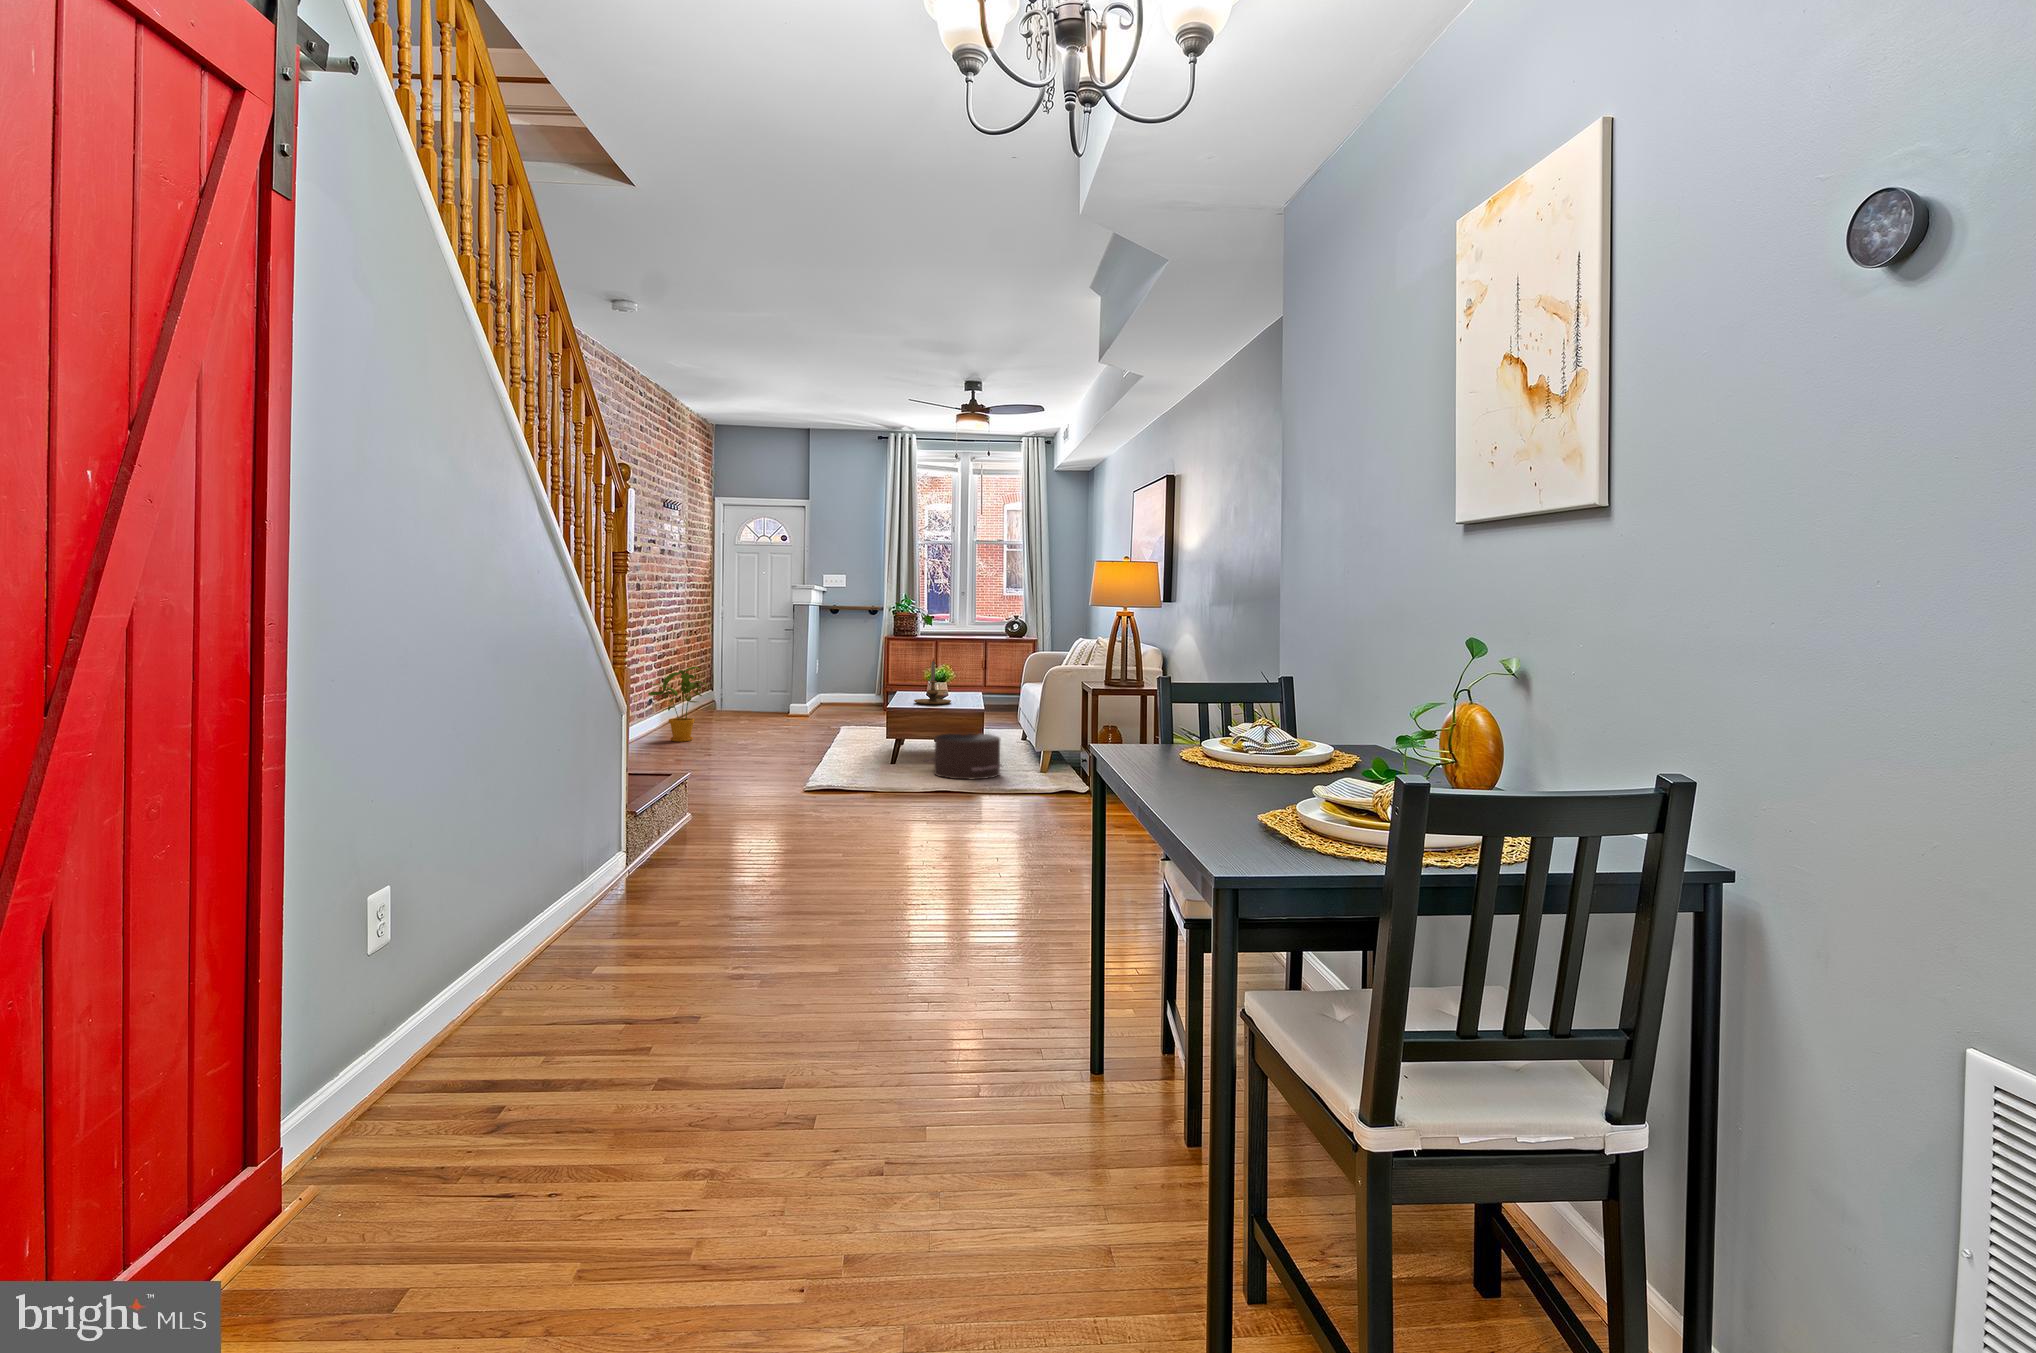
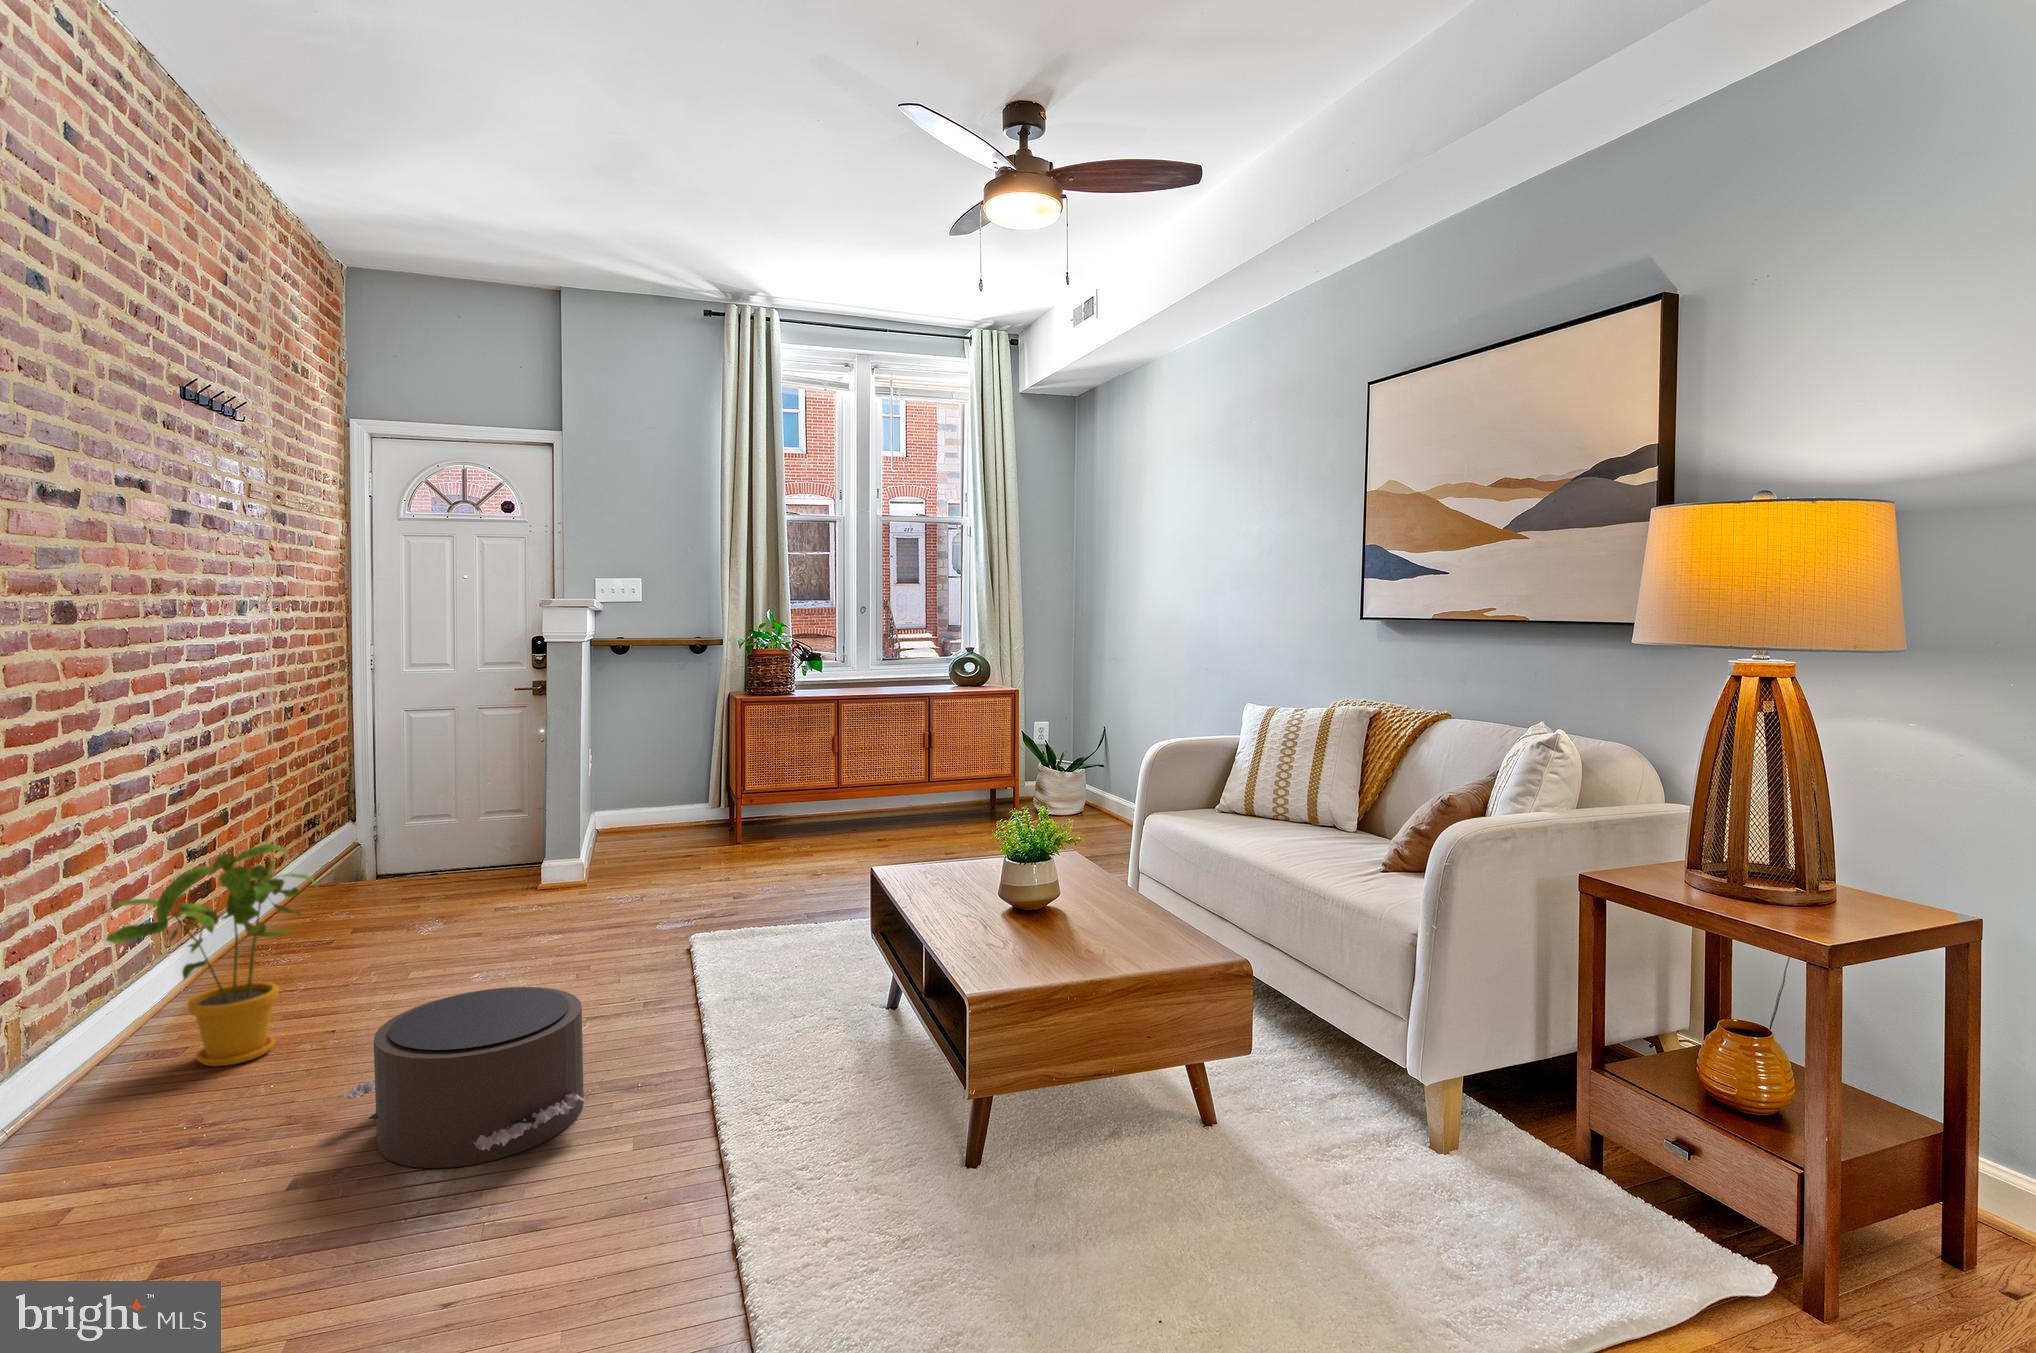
candle holder: present [914,661,951,704] -> none [1006,817,1117,954]
pouf: present [923,734,1001,779] -> present [344,987,588,1168]

